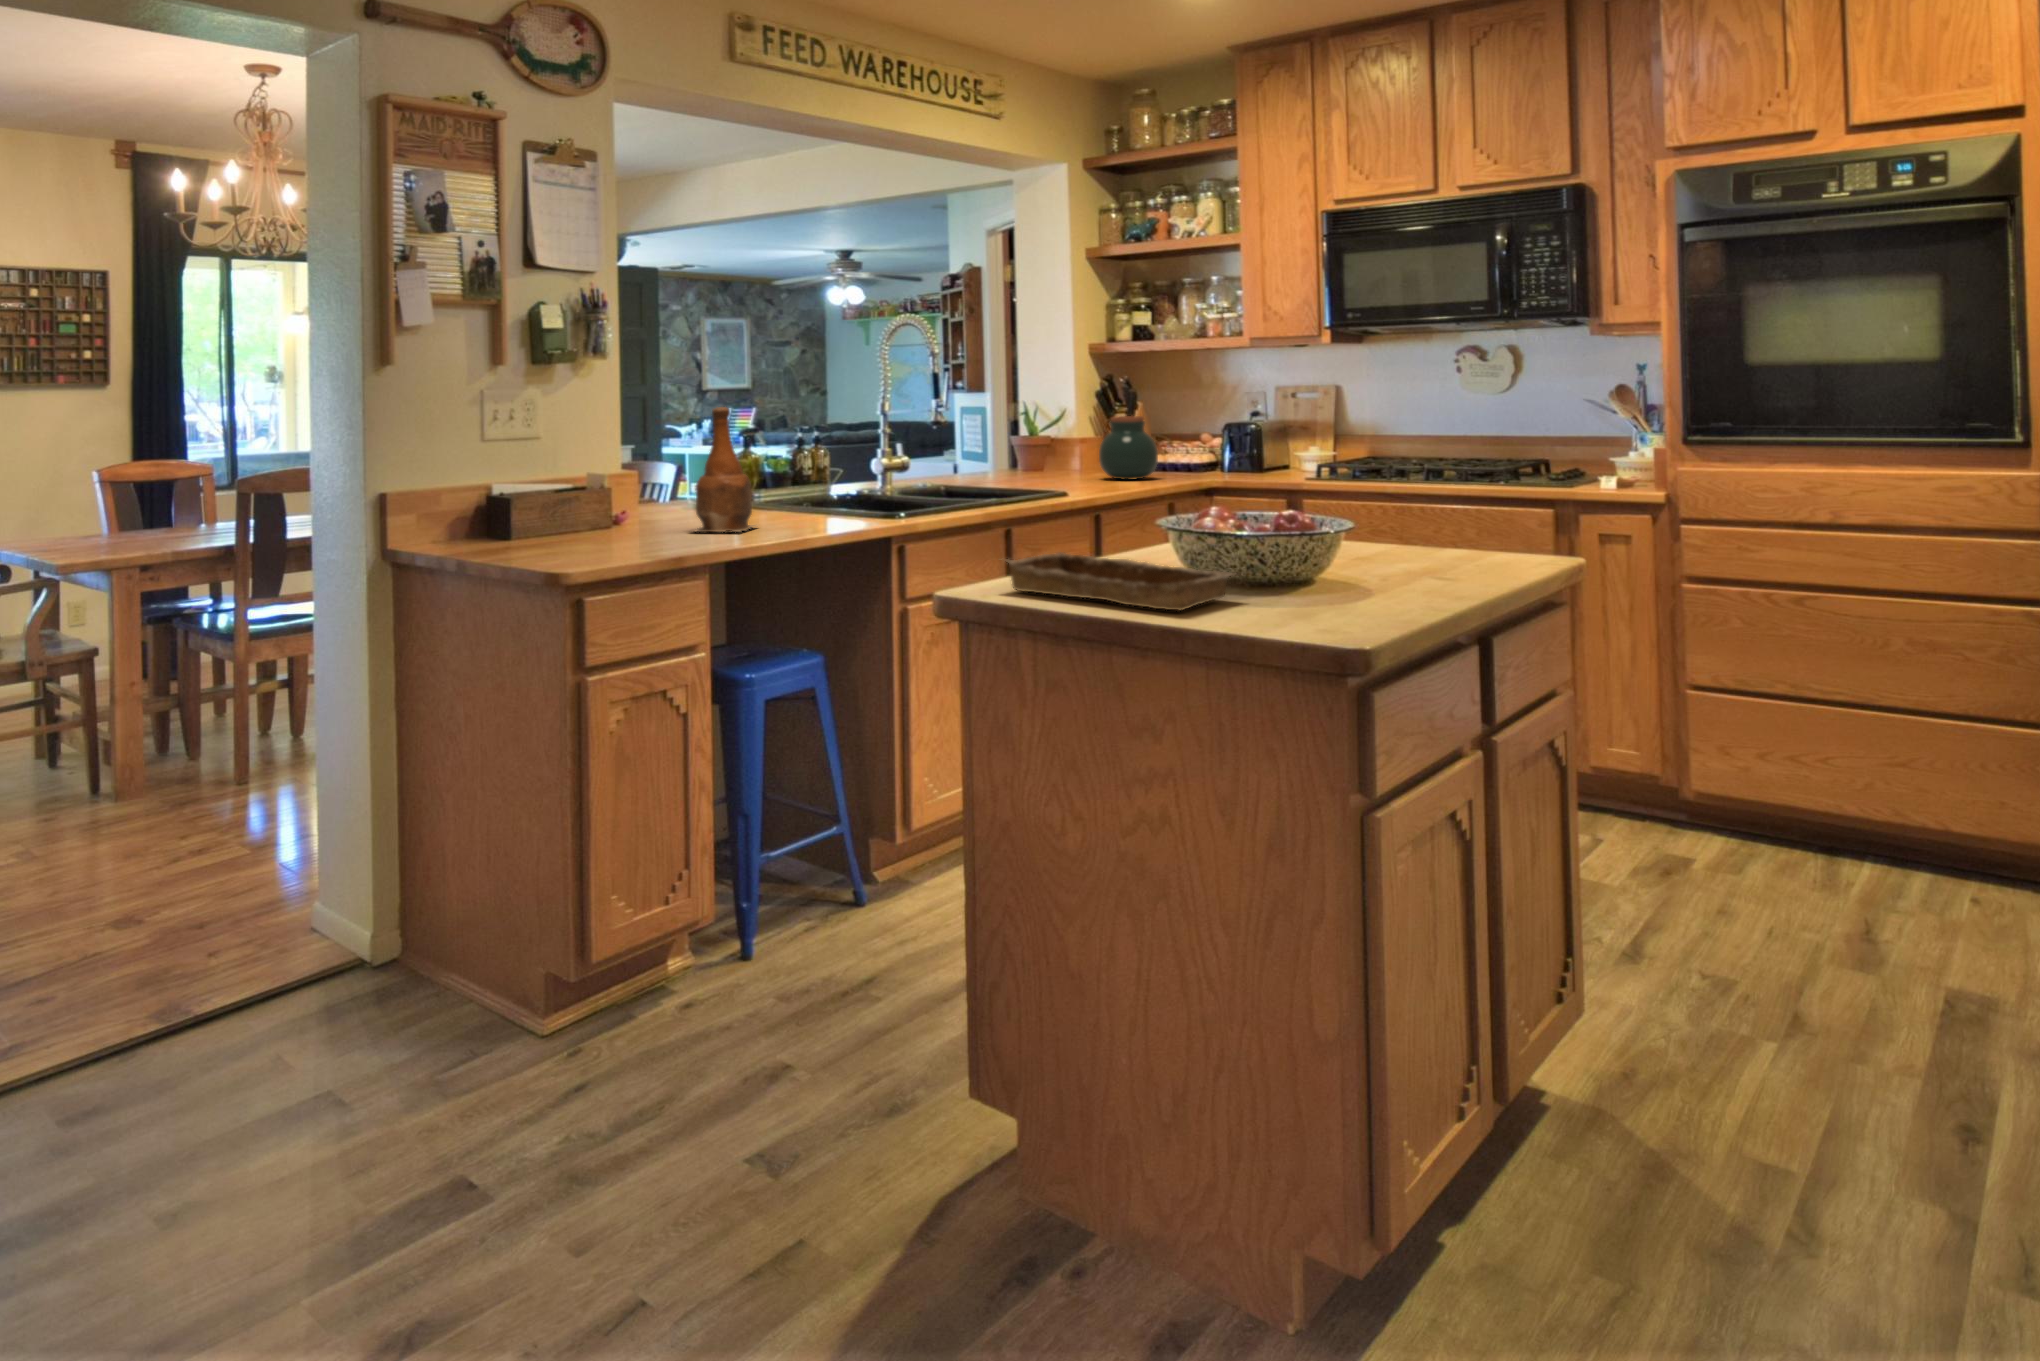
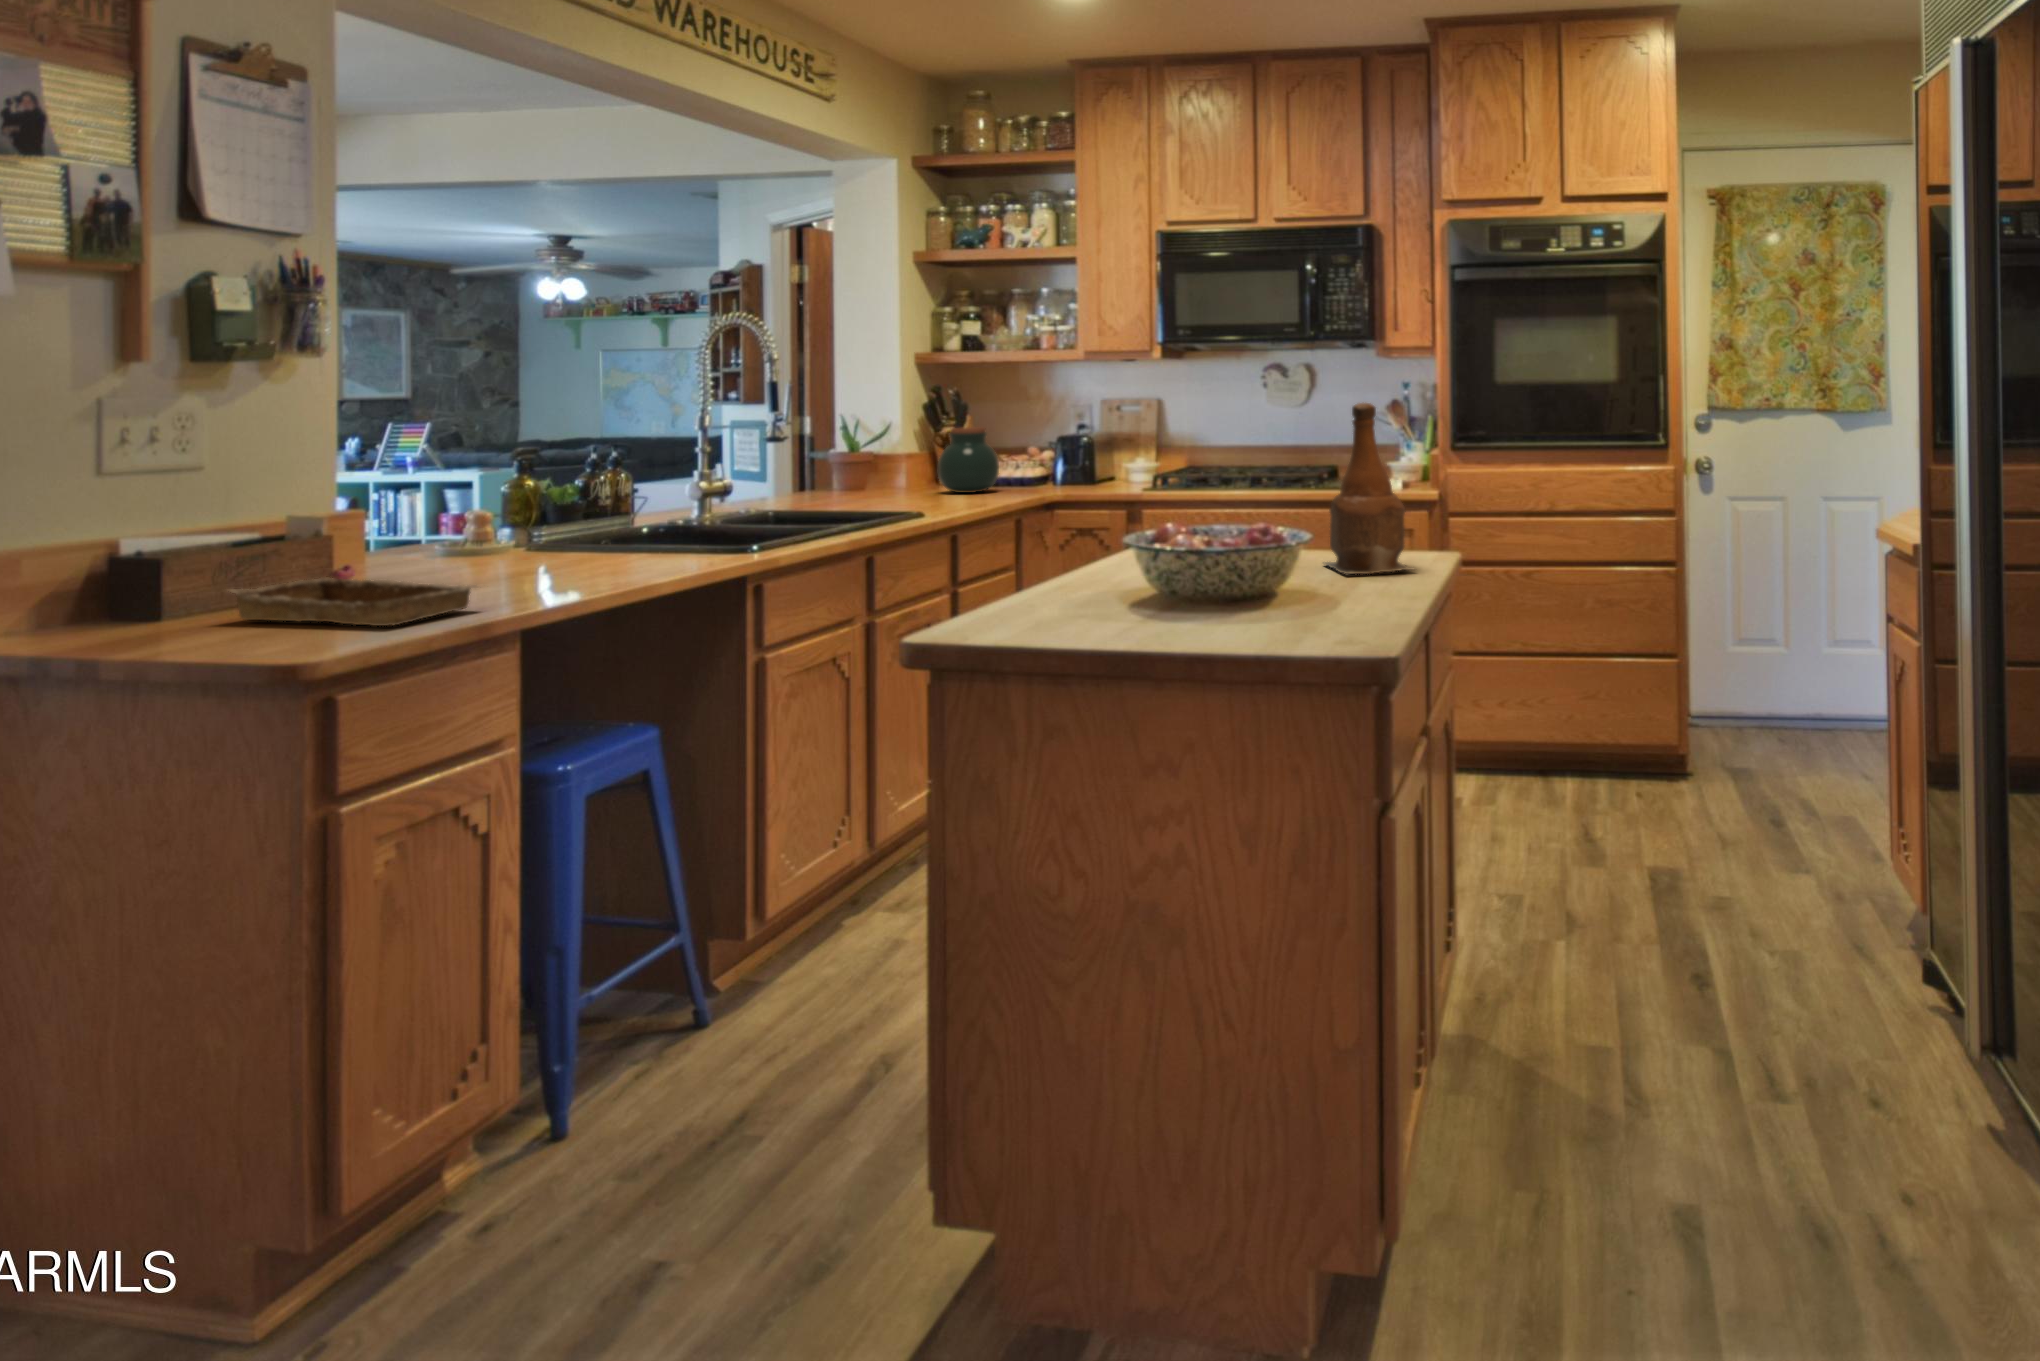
bottle: present [695,407,754,532] -> present [1323,403,1414,574]
tray: present [1006,552,1231,611] -> present [229,577,477,626]

